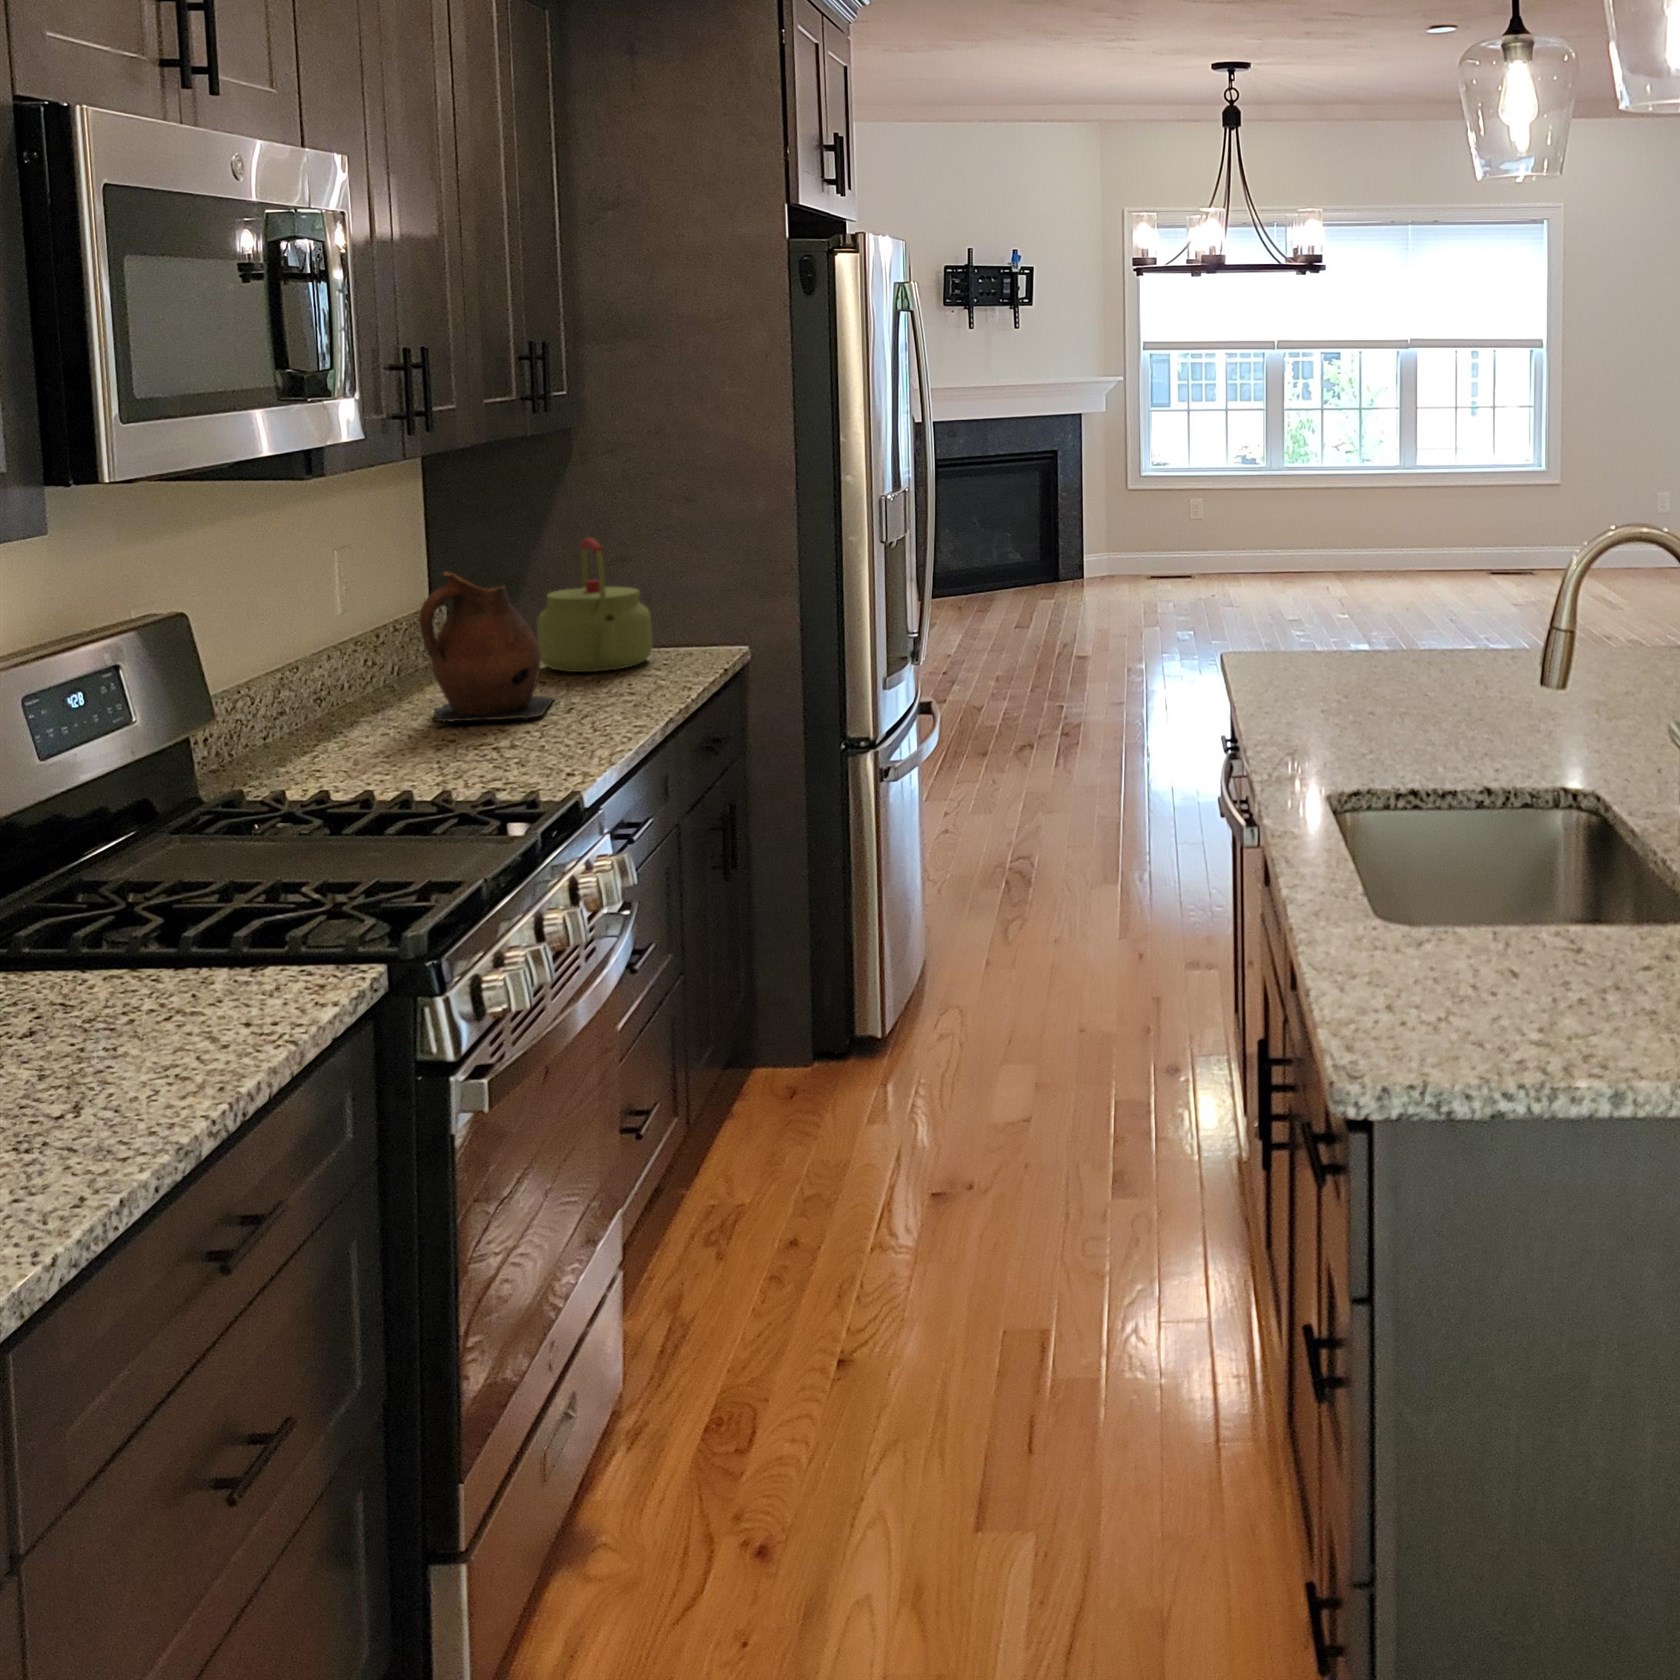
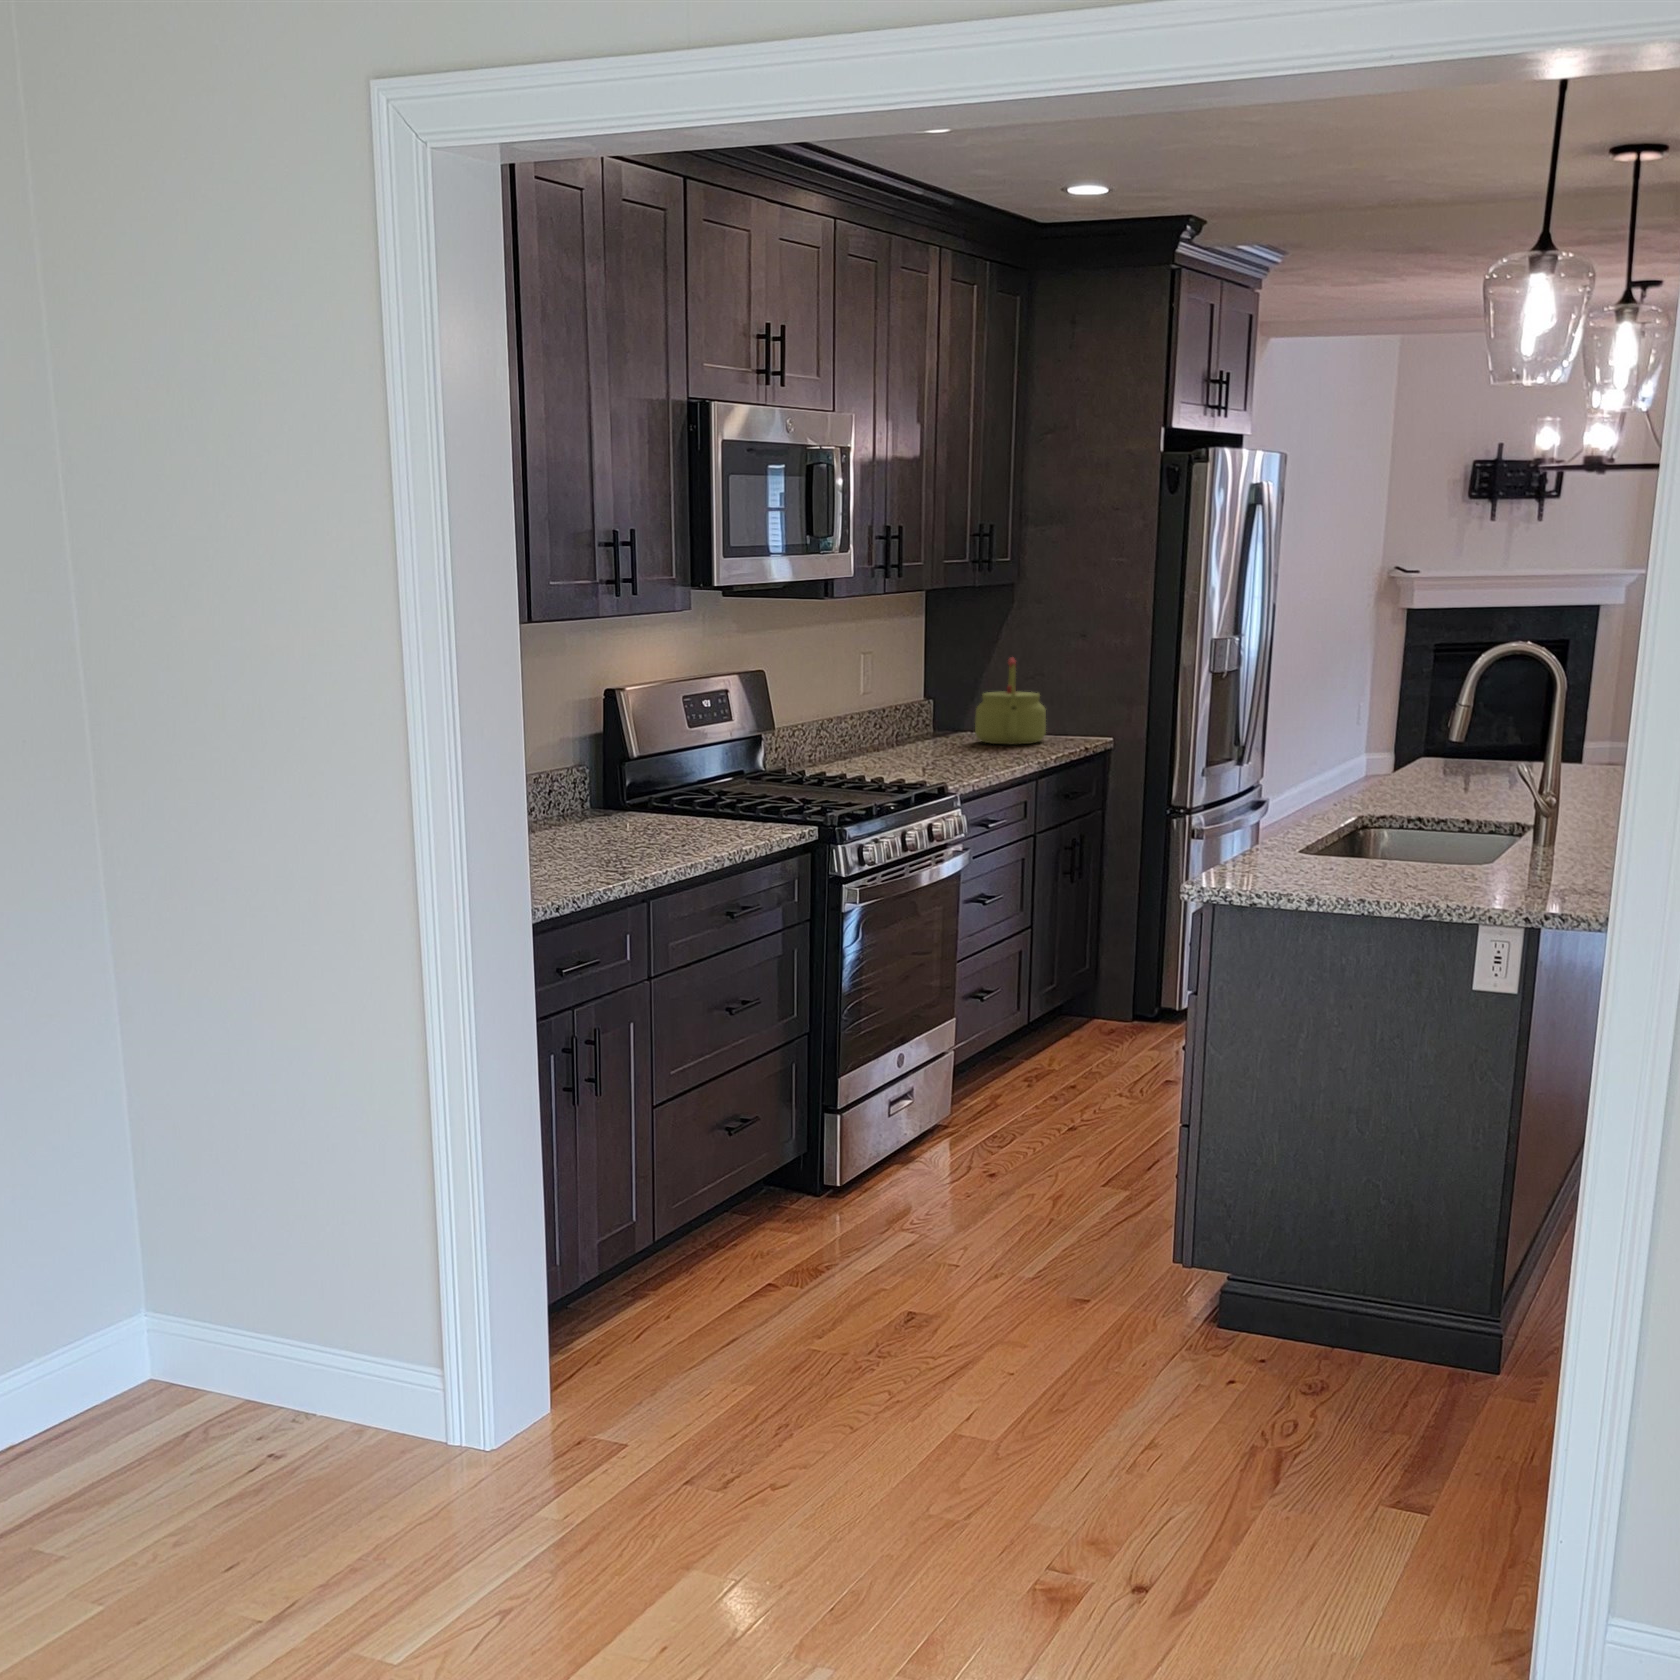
ceramic pitcher: present [419,573,555,722] -> none [894,667,972,761]

